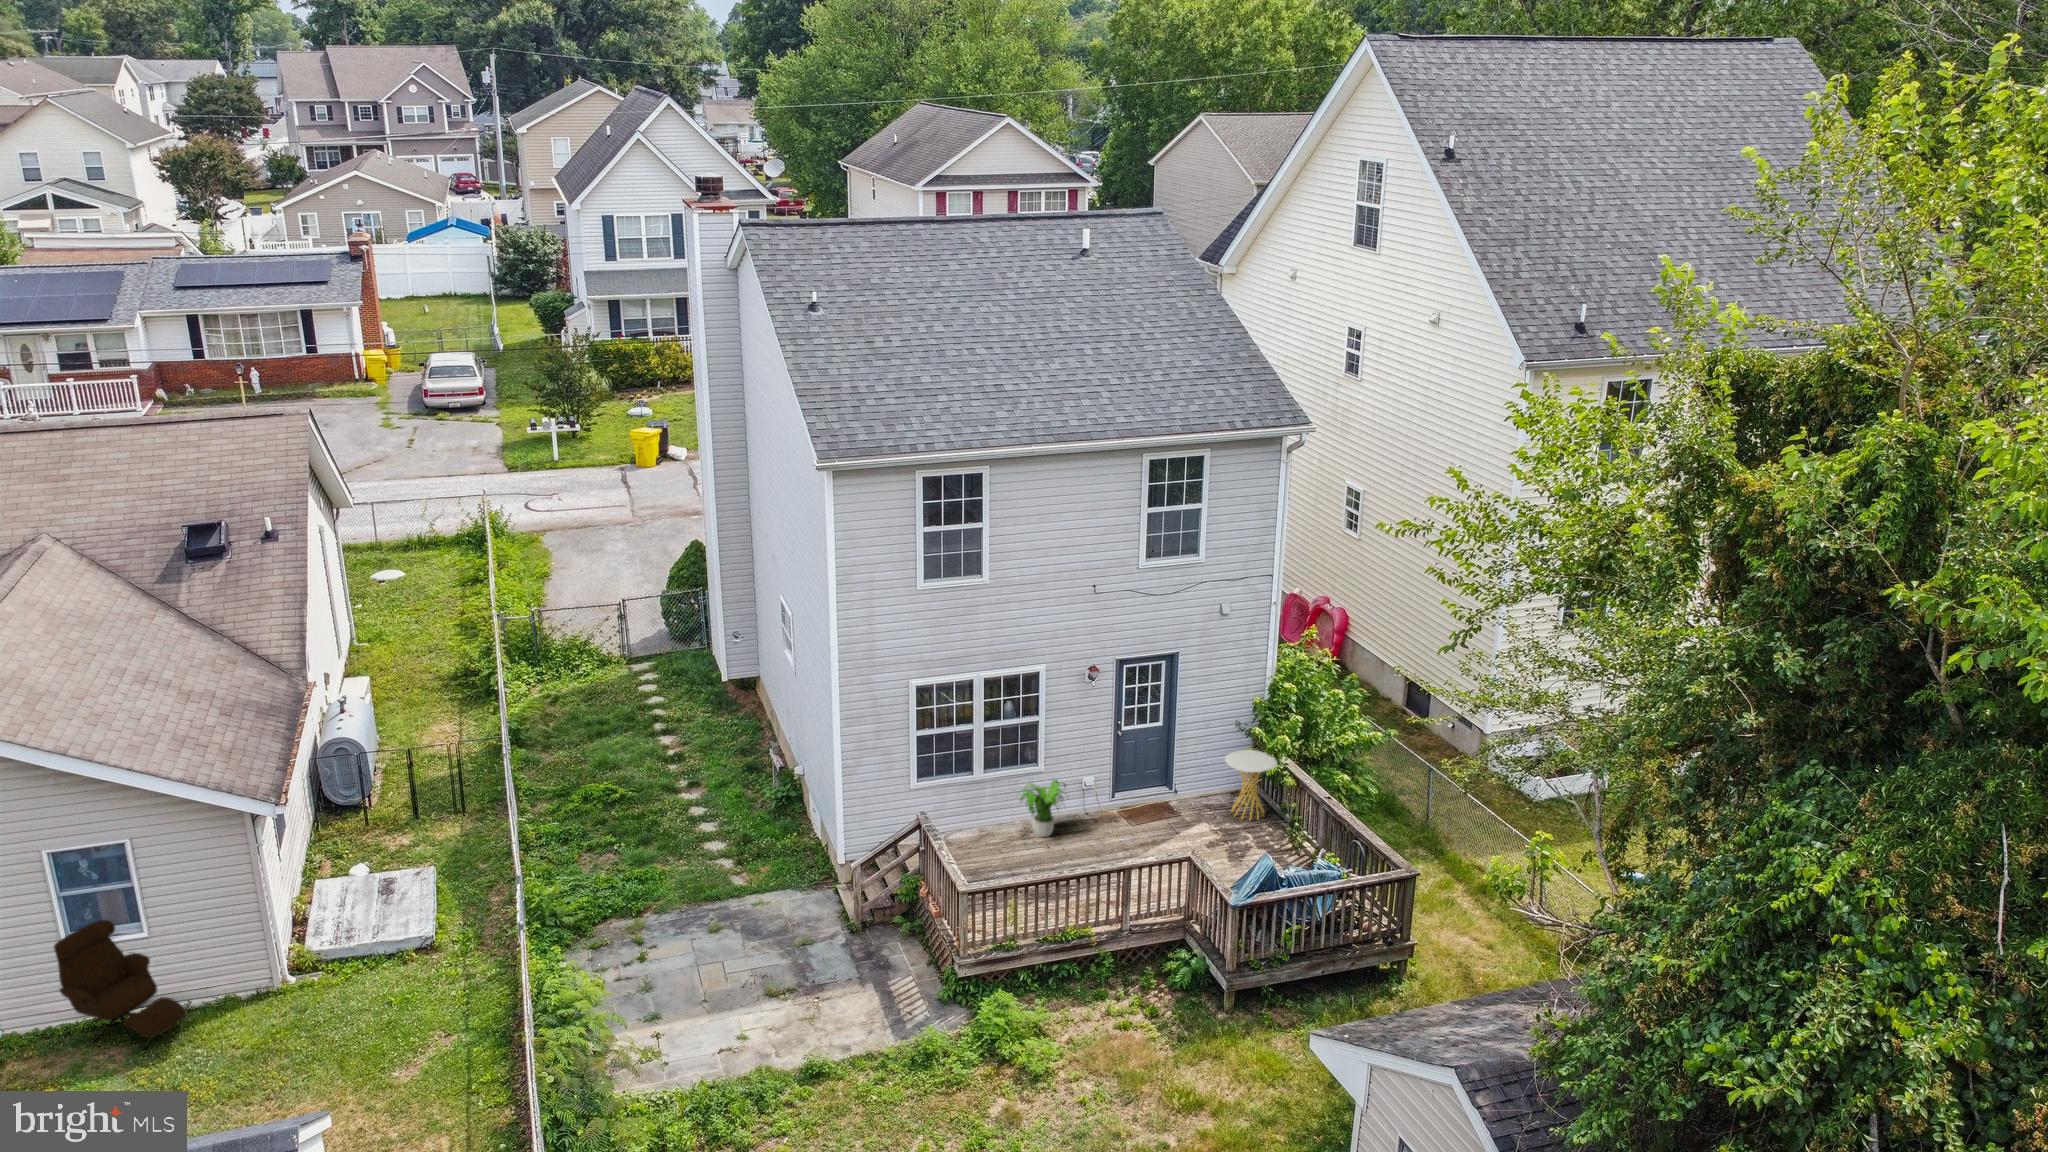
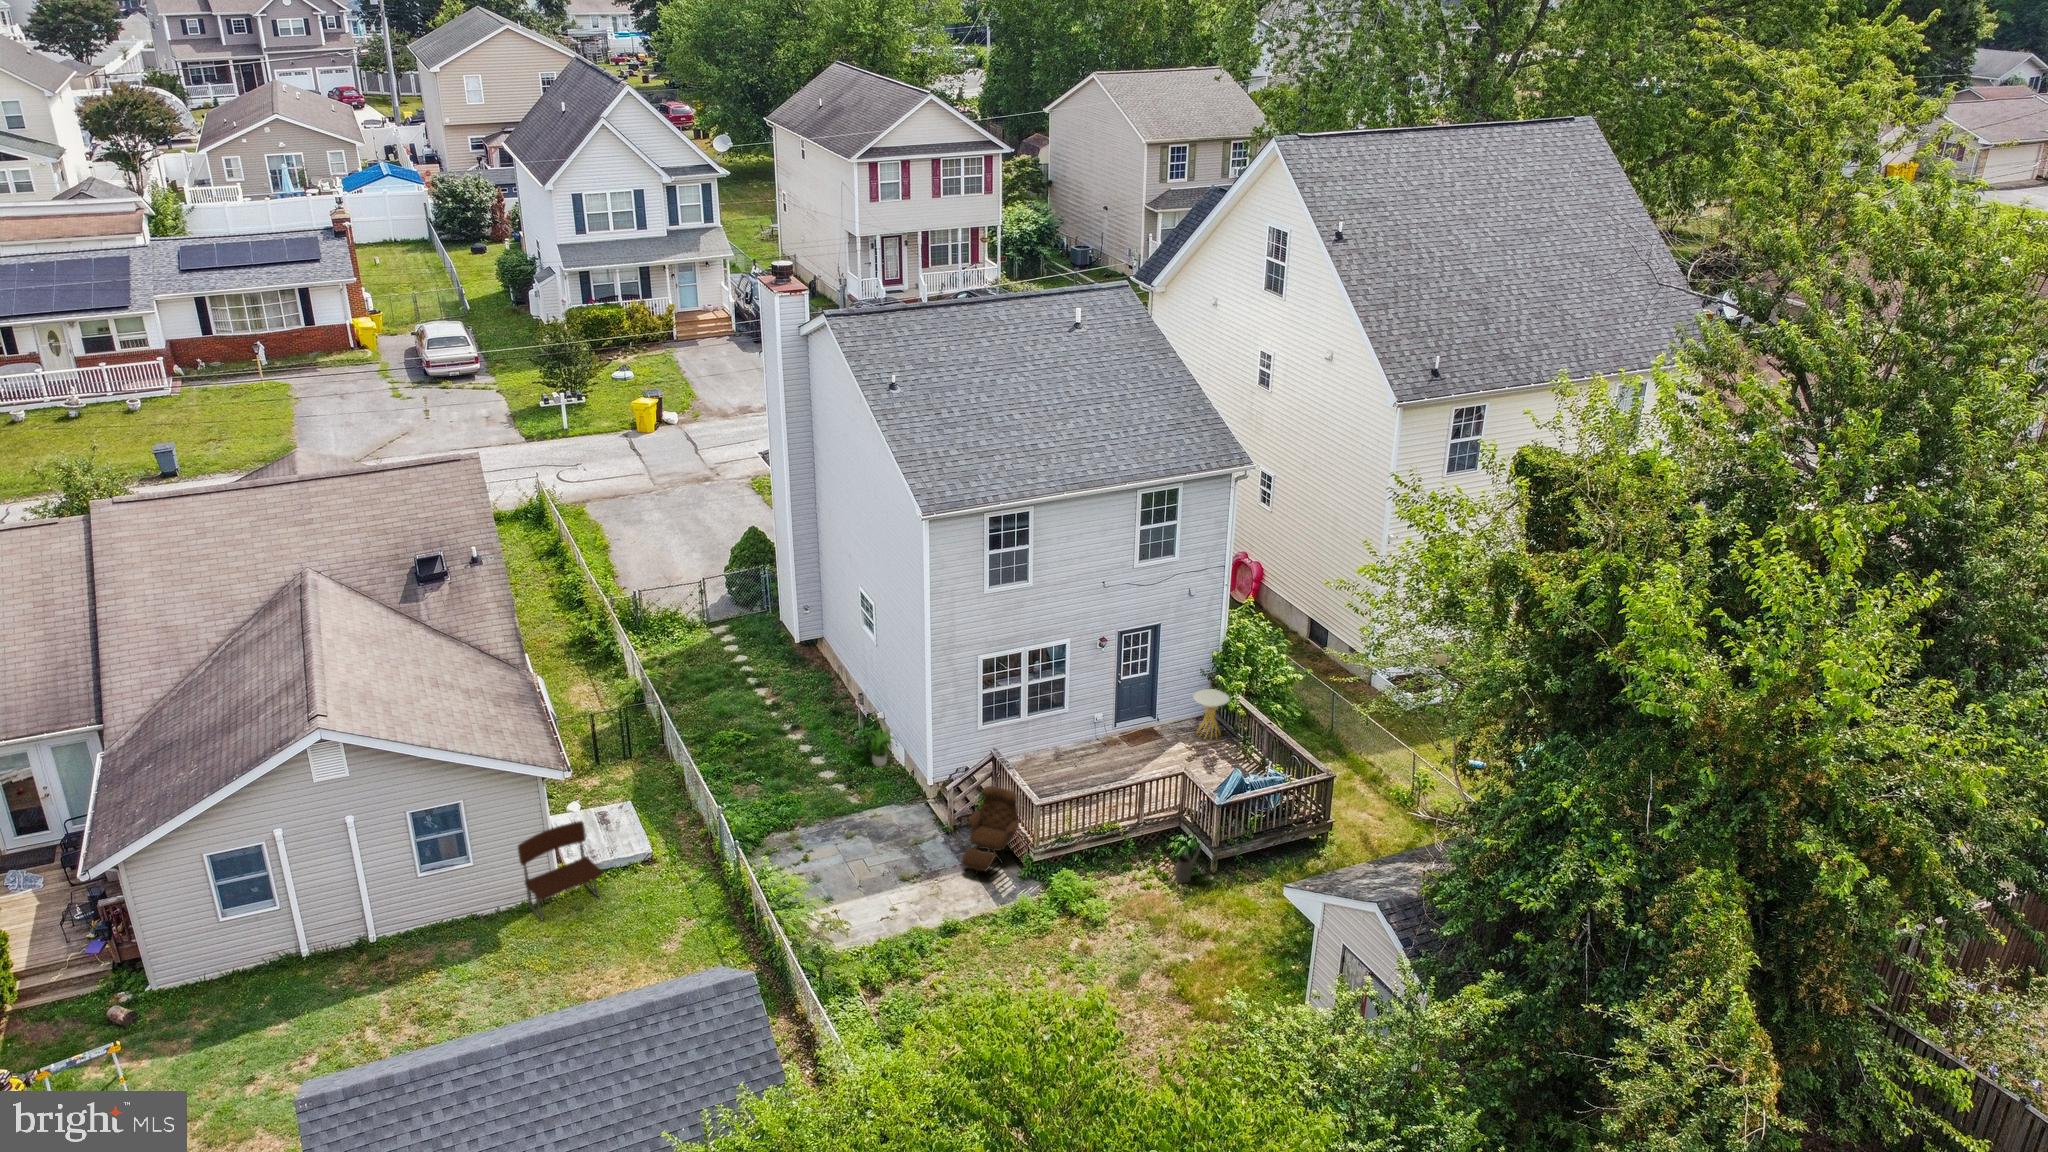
potted plant: present [1020,780,1066,837] -> present [862,729,897,767]
bench: none [205,881,332,1023] -> present [518,821,603,920]
lounge chair: present [54,920,186,1050] -> present [962,786,1020,876]
watering can: none [1168,967,1213,1023] -> present [1175,847,1201,883]

